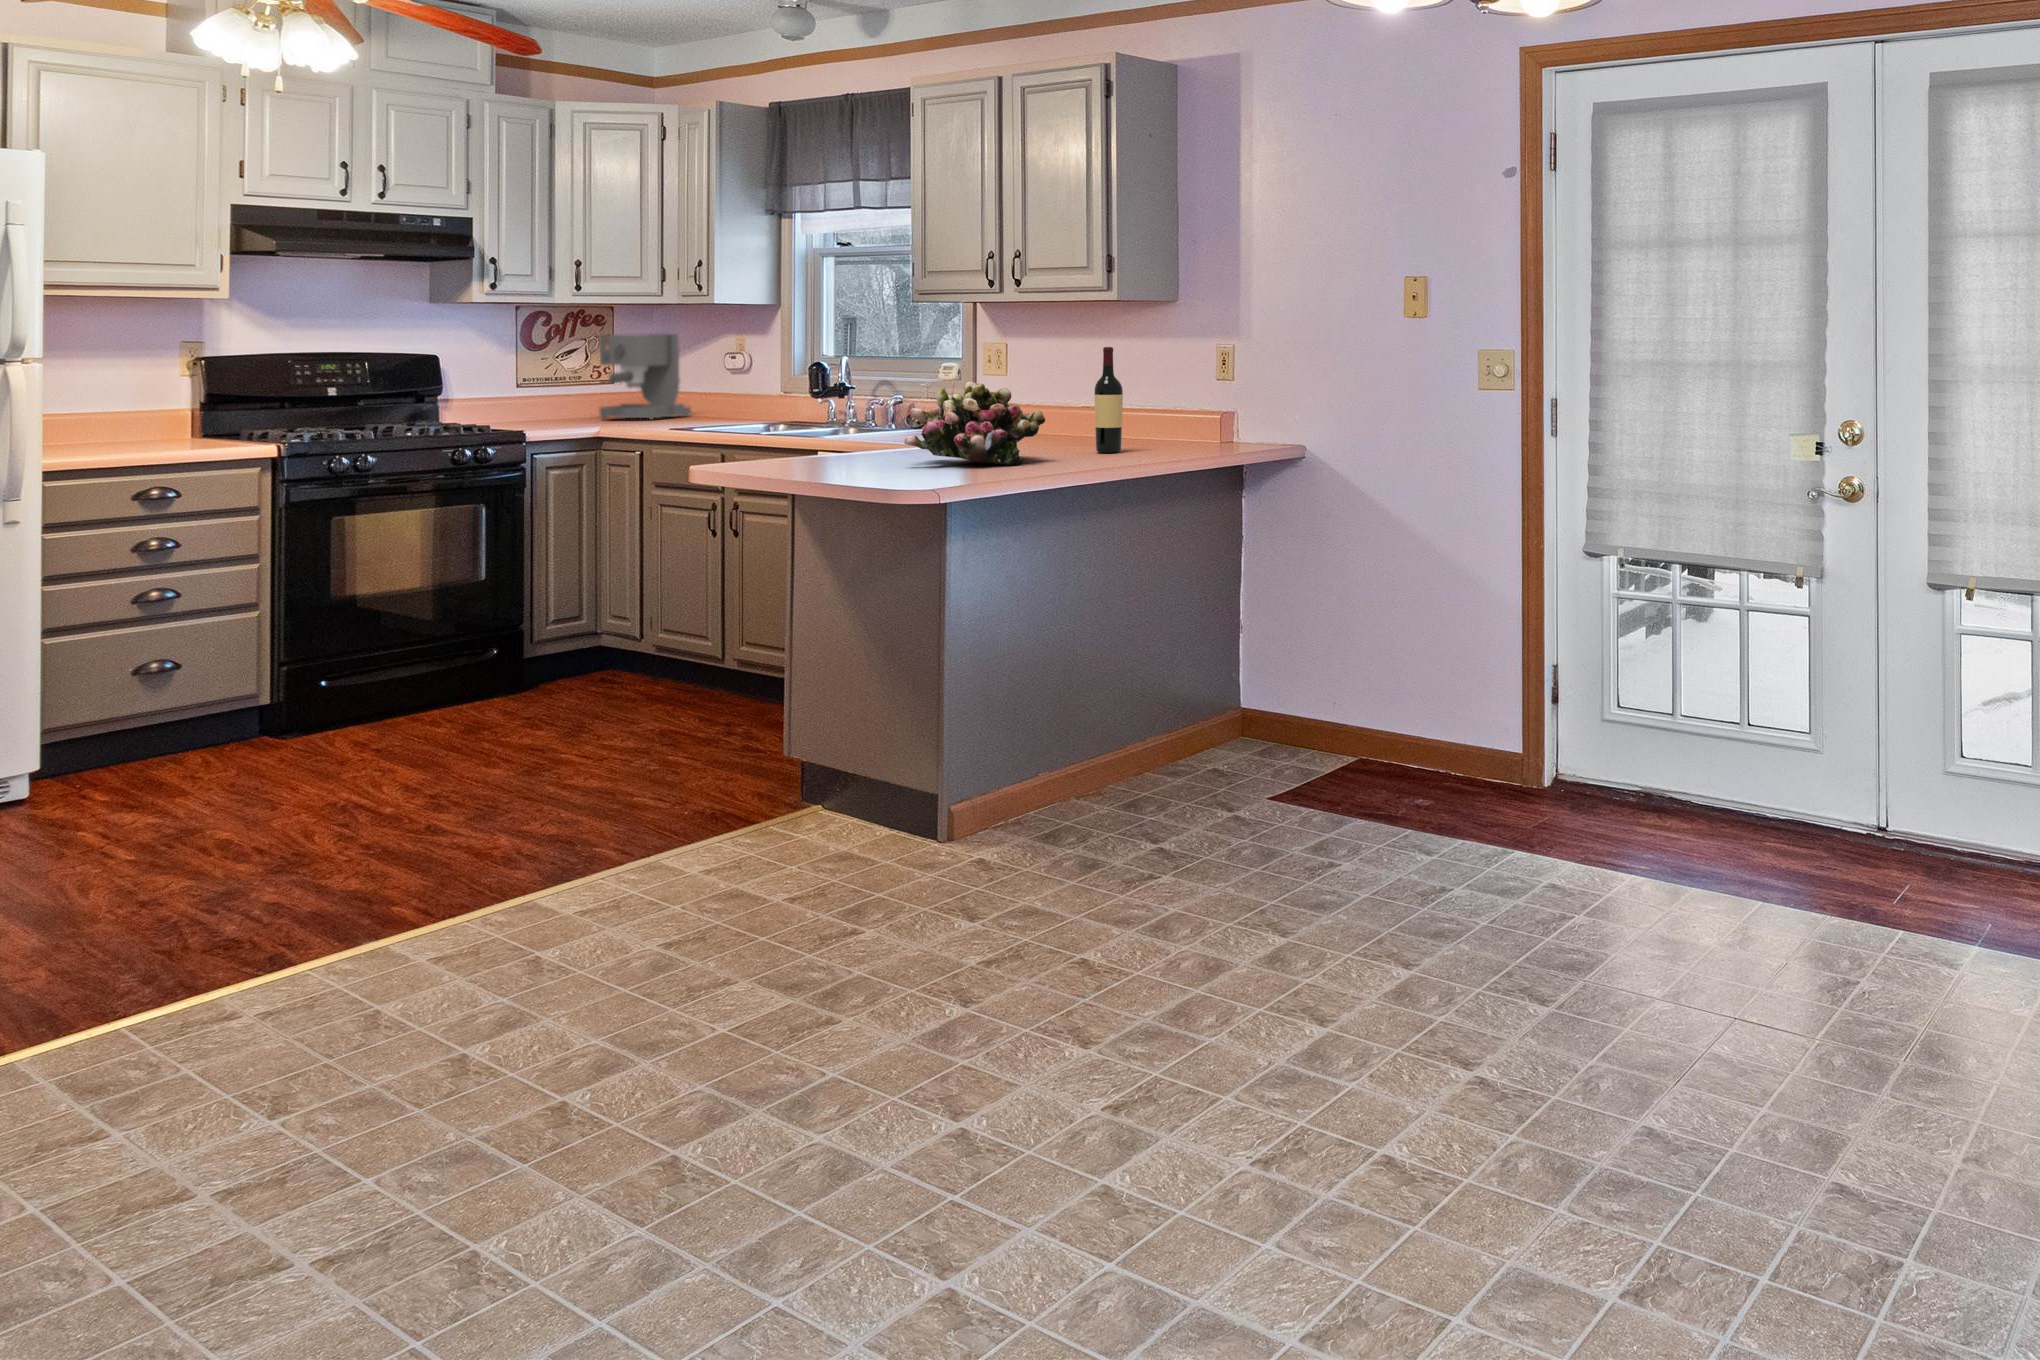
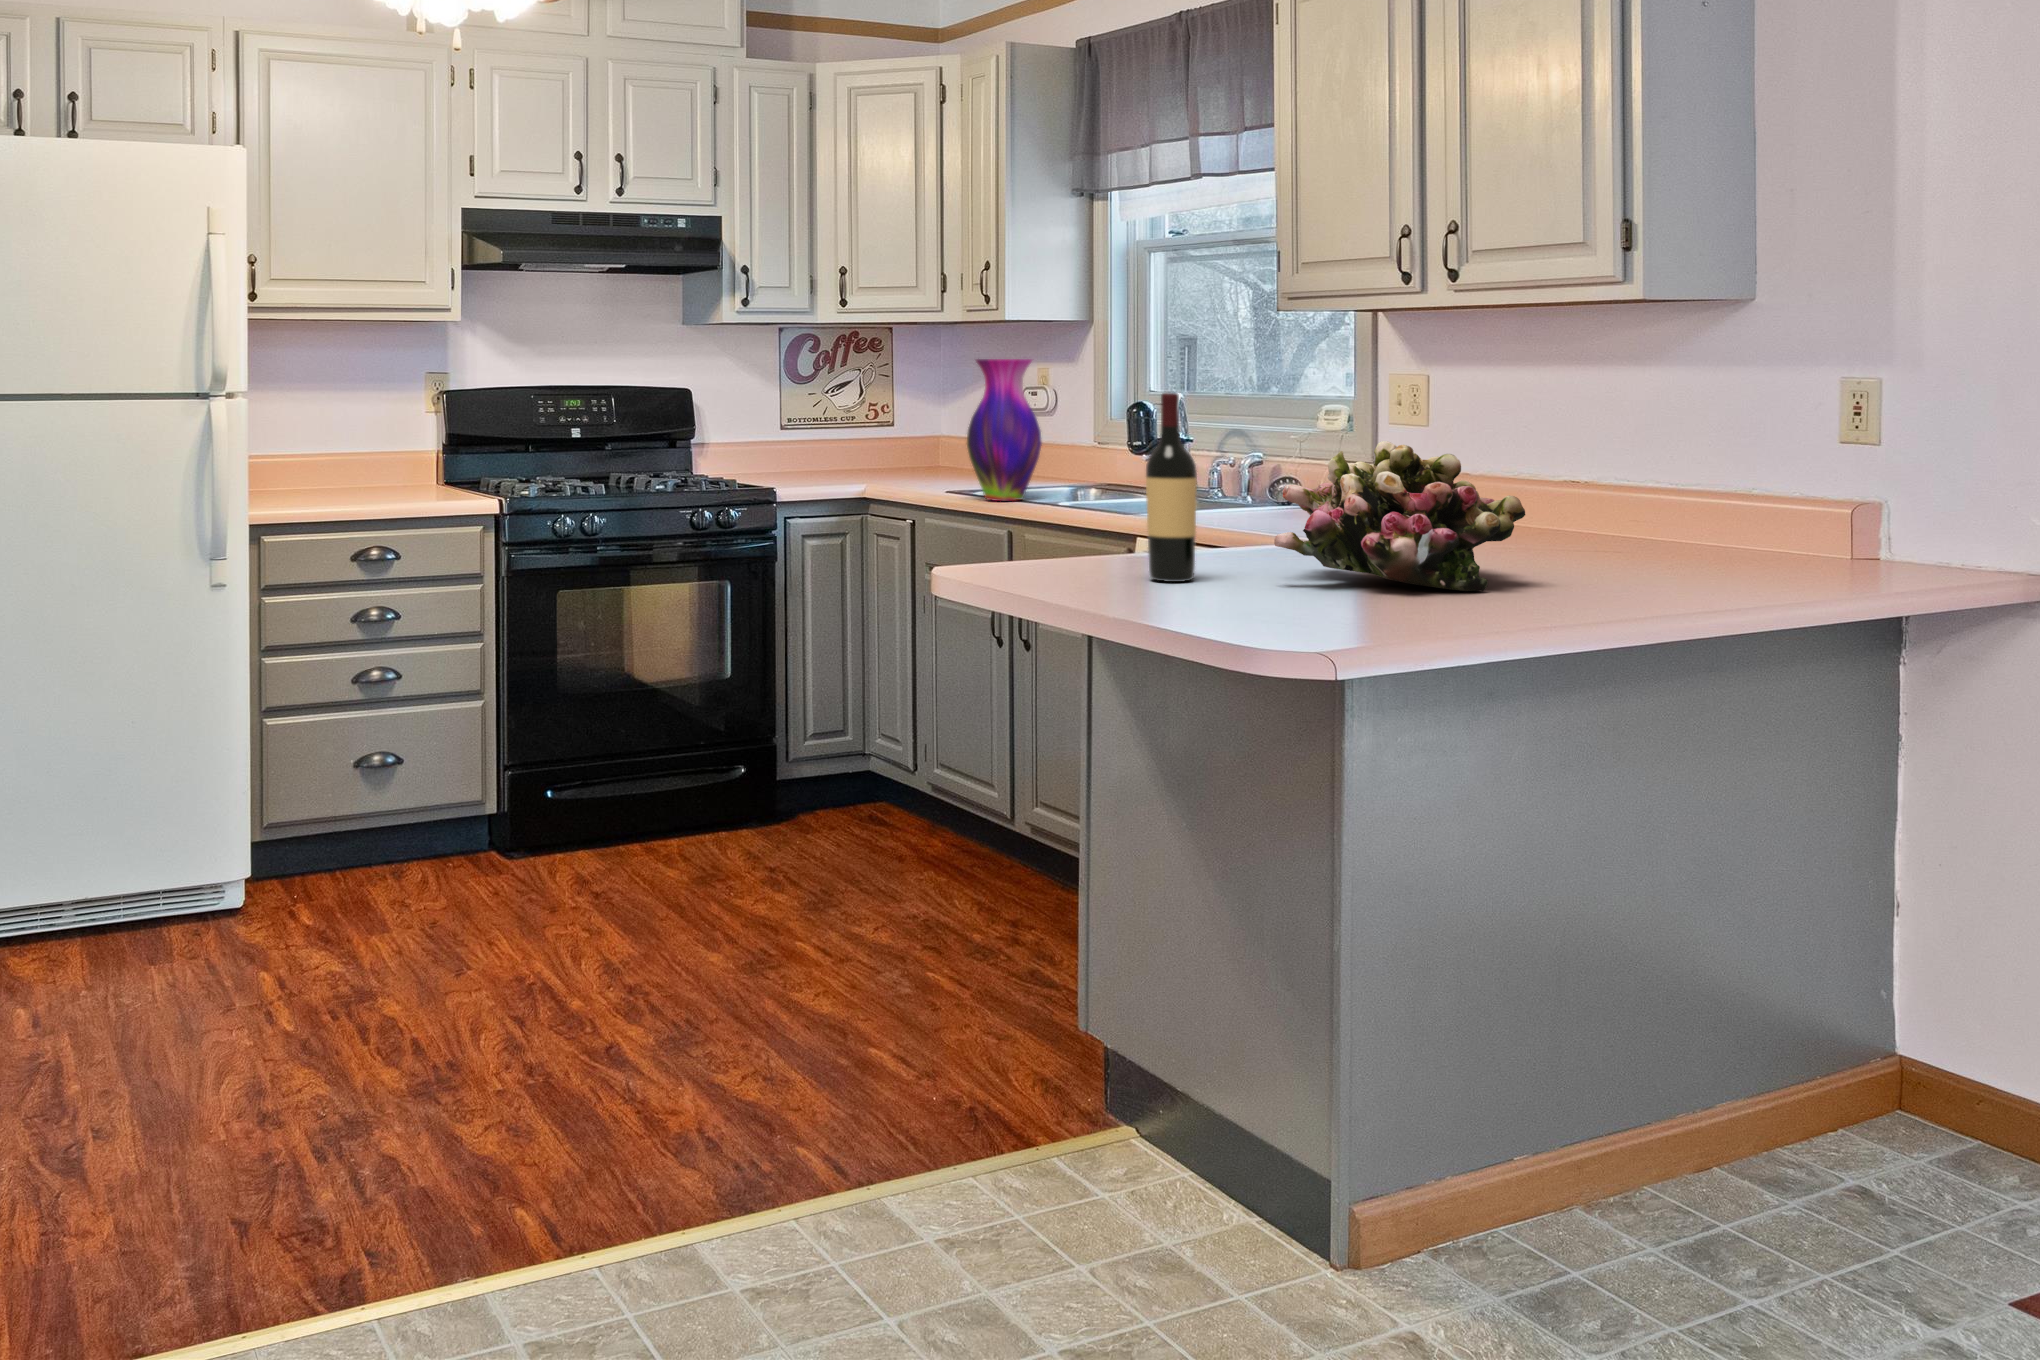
vase: none [686,333,744,435] -> present [967,359,1042,501]
coffee maker: present [599,334,691,420] -> none [877,360,985,471]
wine bottle: present [1094,347,1123,453] -> present [1146,393,1197,582]

